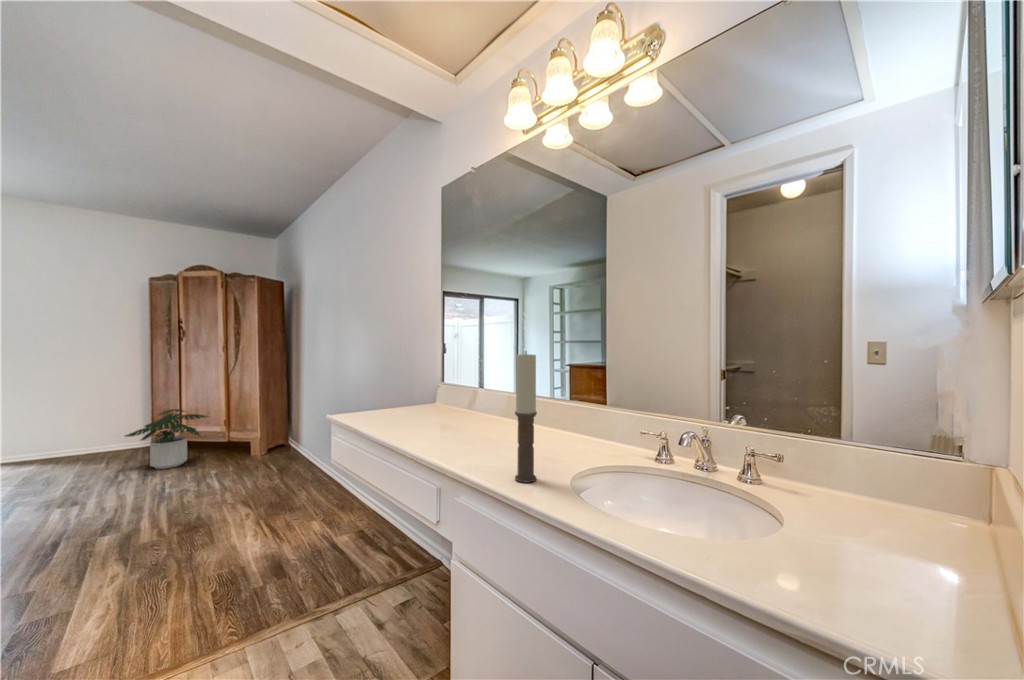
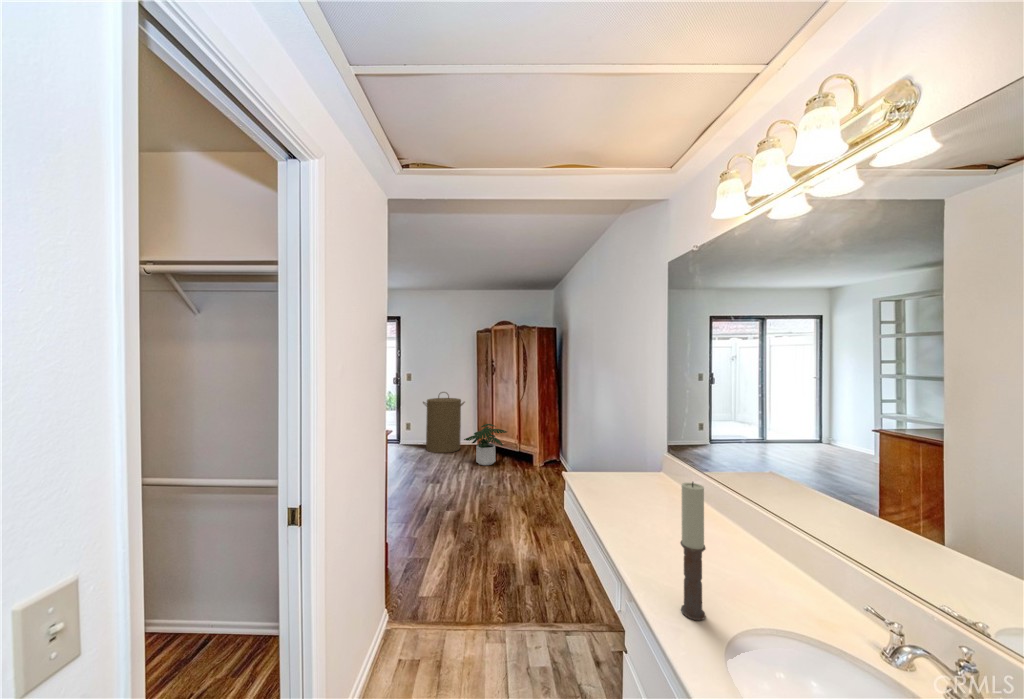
laundry hamper: none [21,369,123,469] -> present [423,392,465,453]

